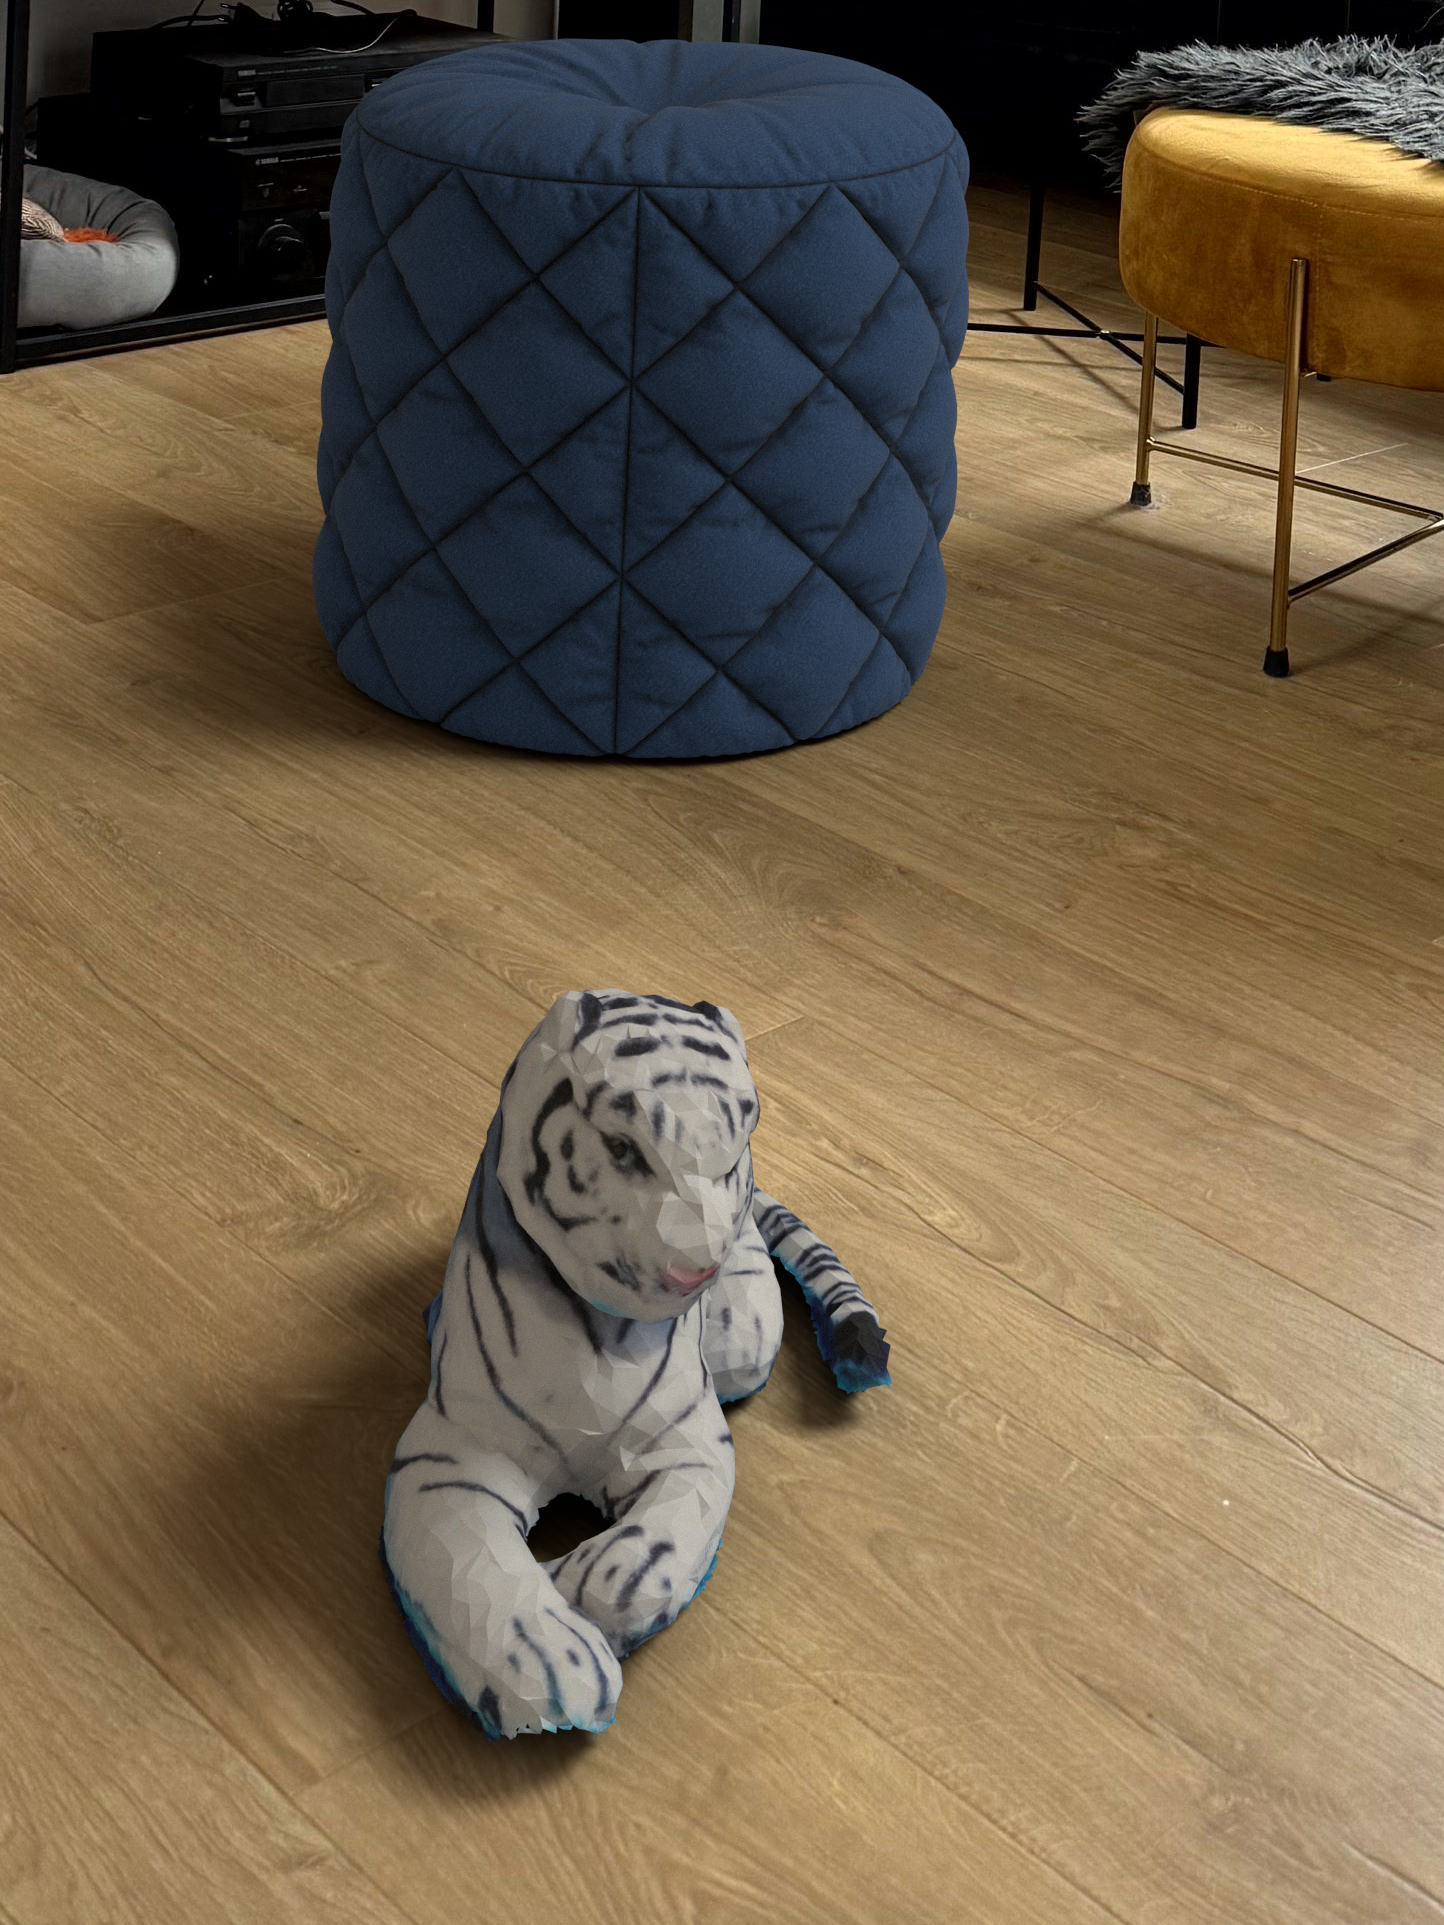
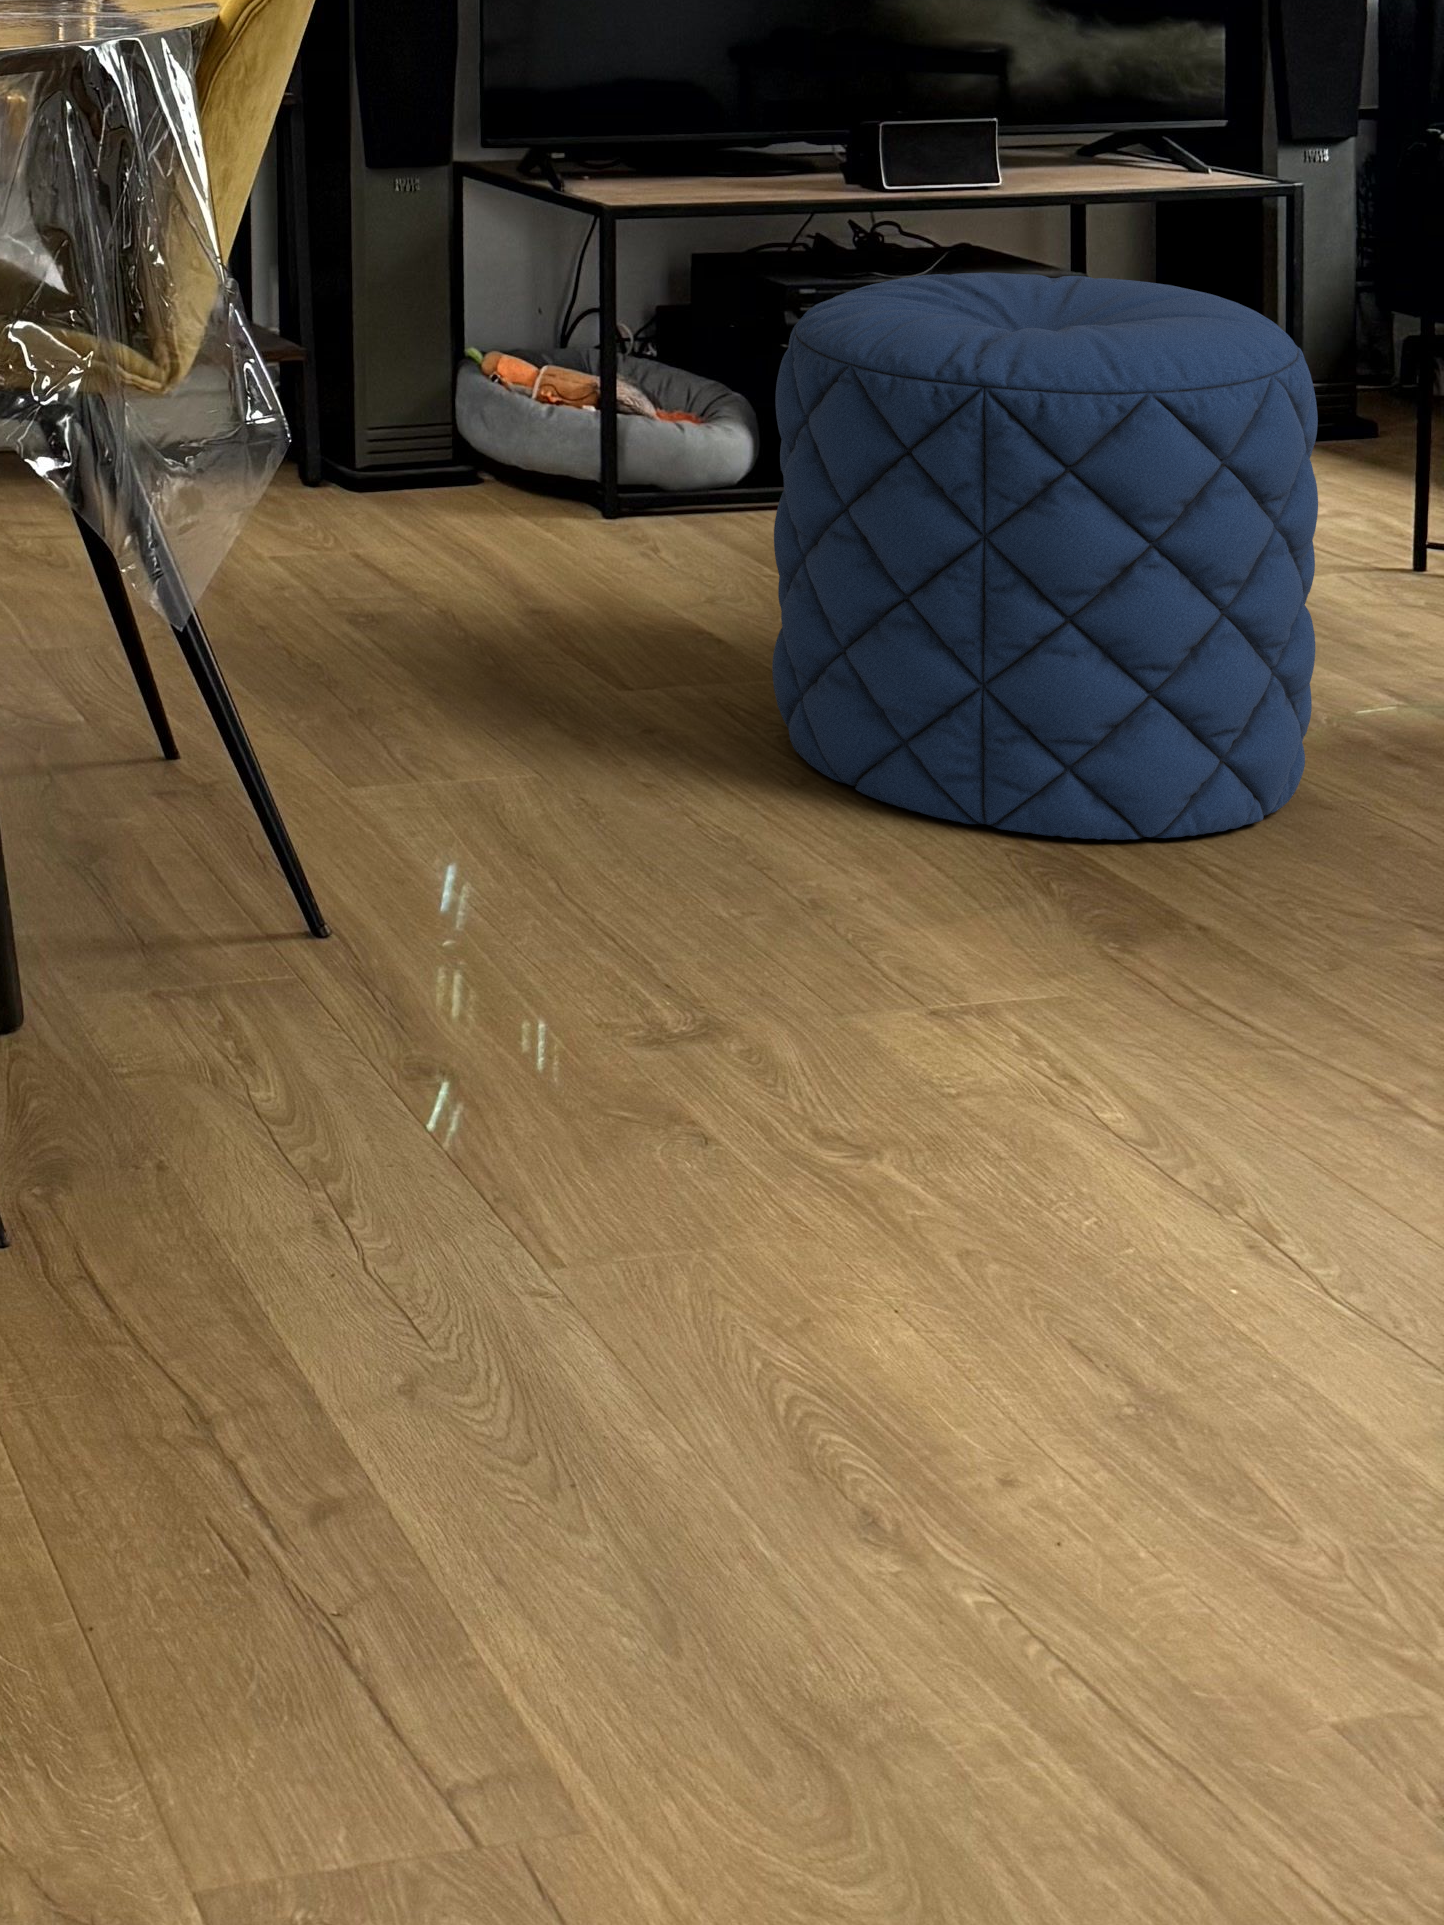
plush toy: present [378,988,891,1742] -> none [625,871,1004,1293]

